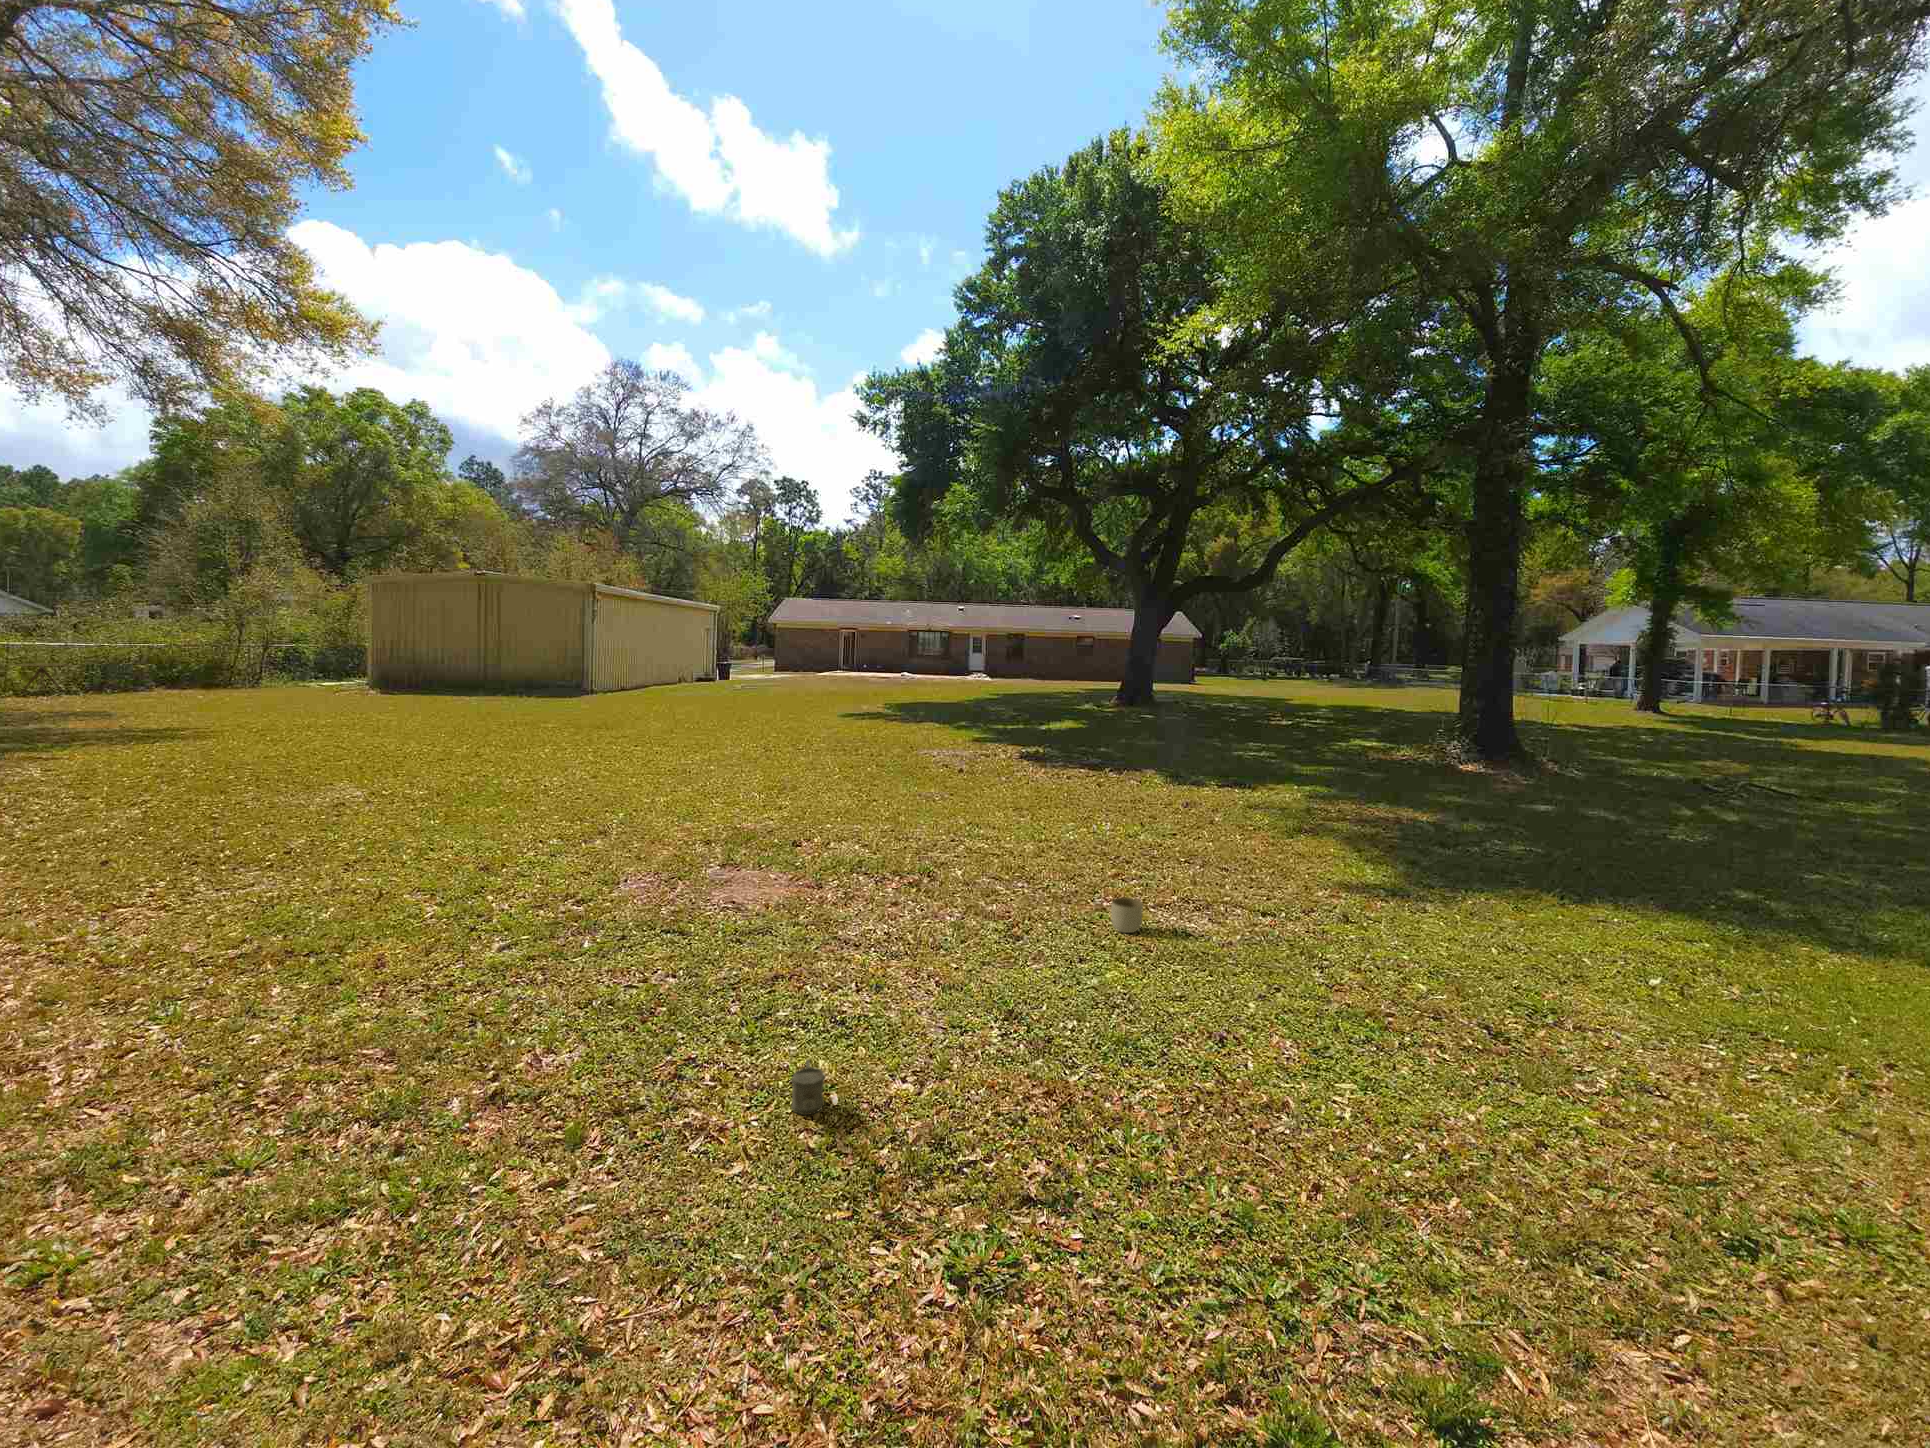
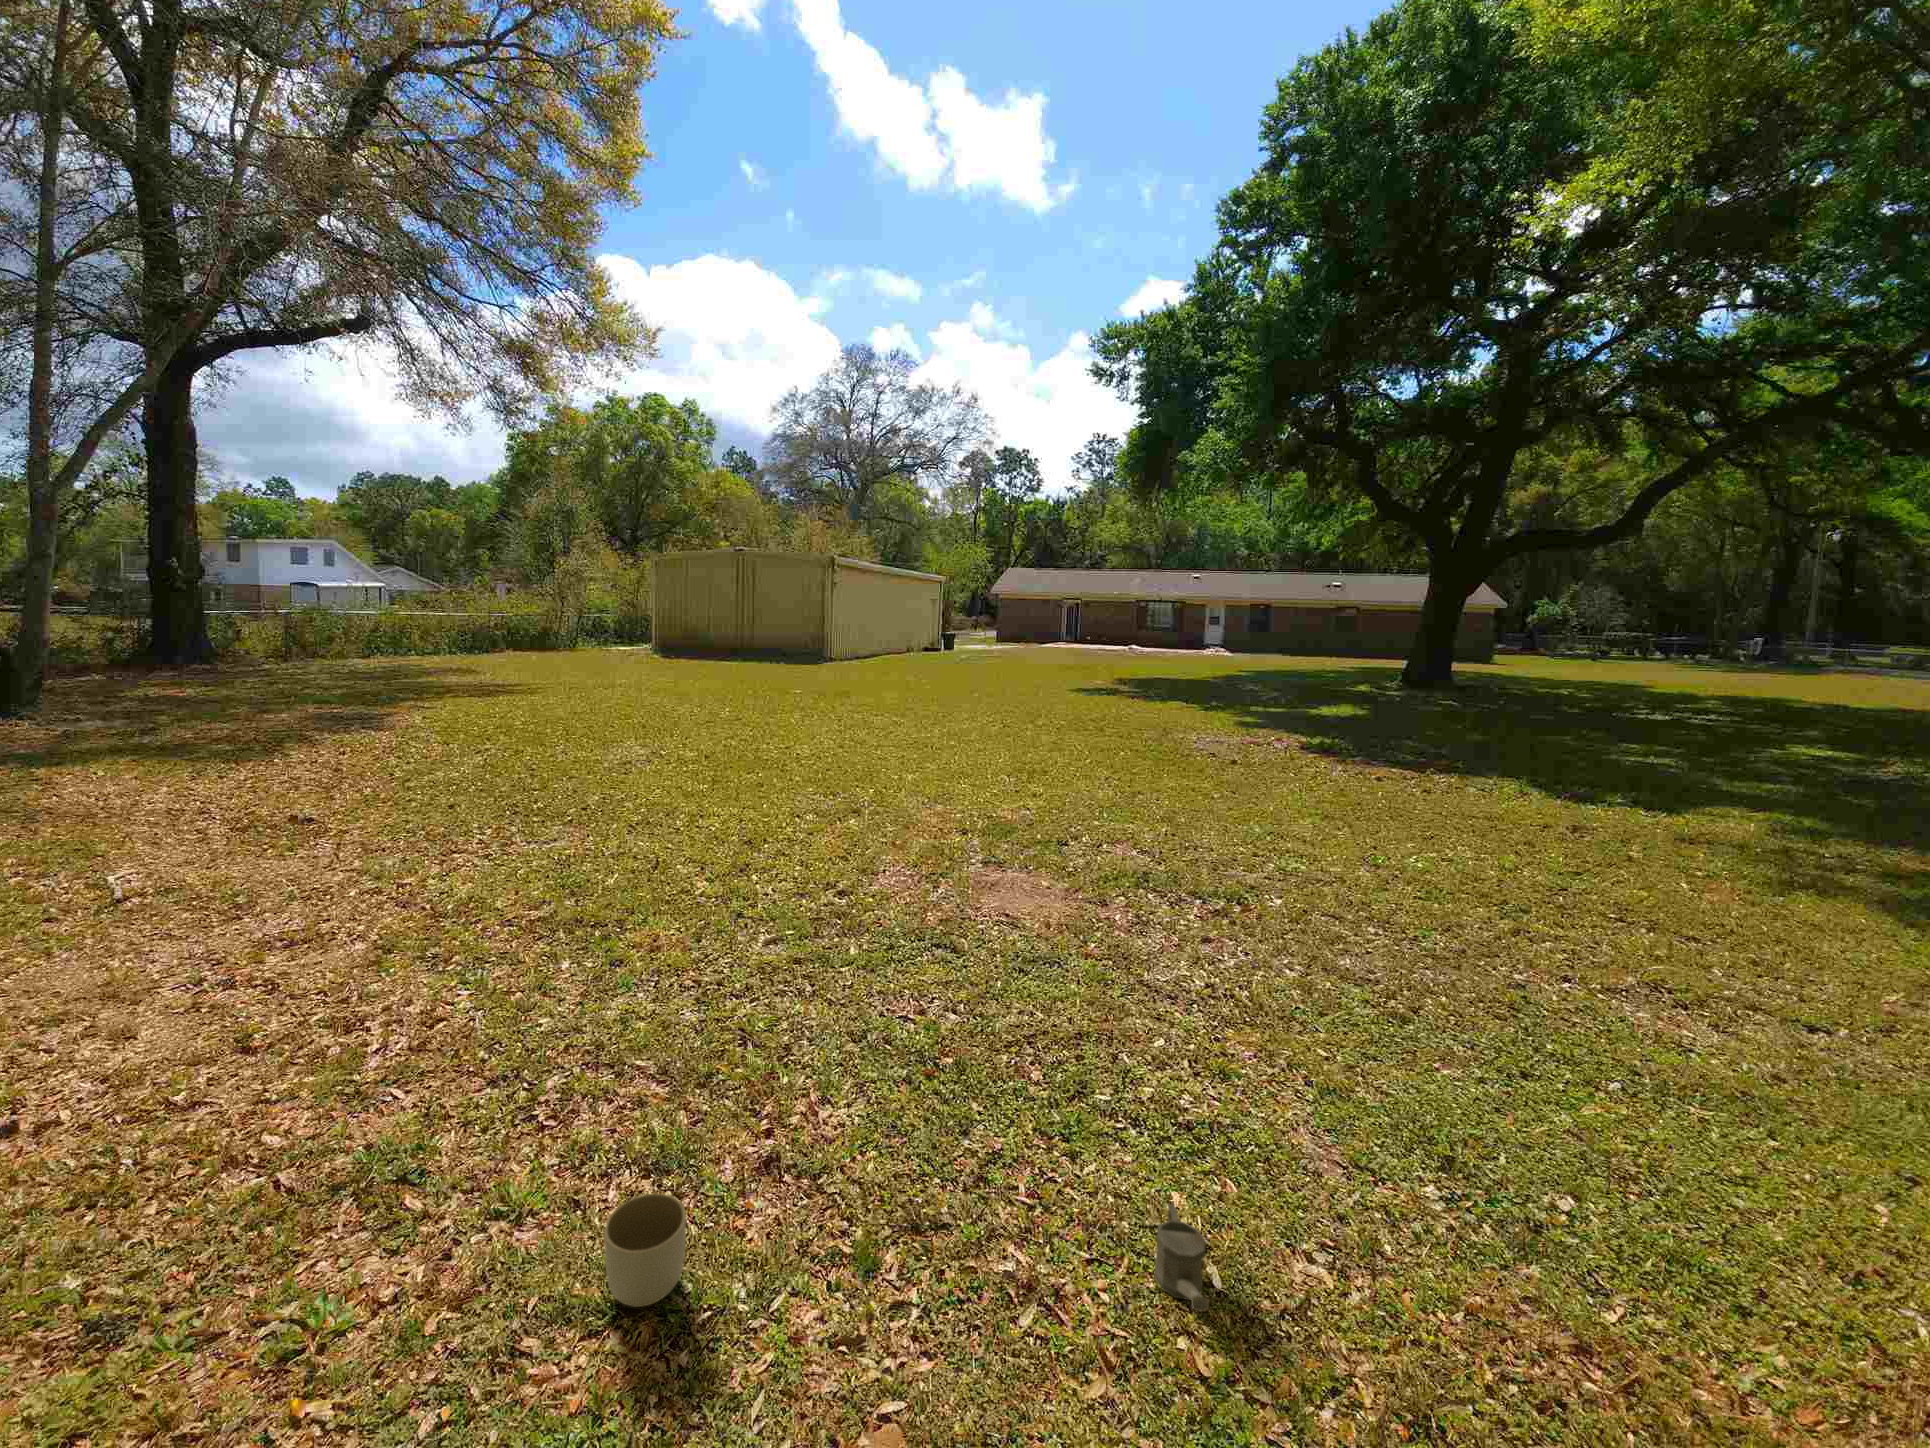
round table: present [13,663,69,692] -> none [420,627,458,650]
planter: present [1111,897,1143,933] -> present [604,1193,686,1307]

